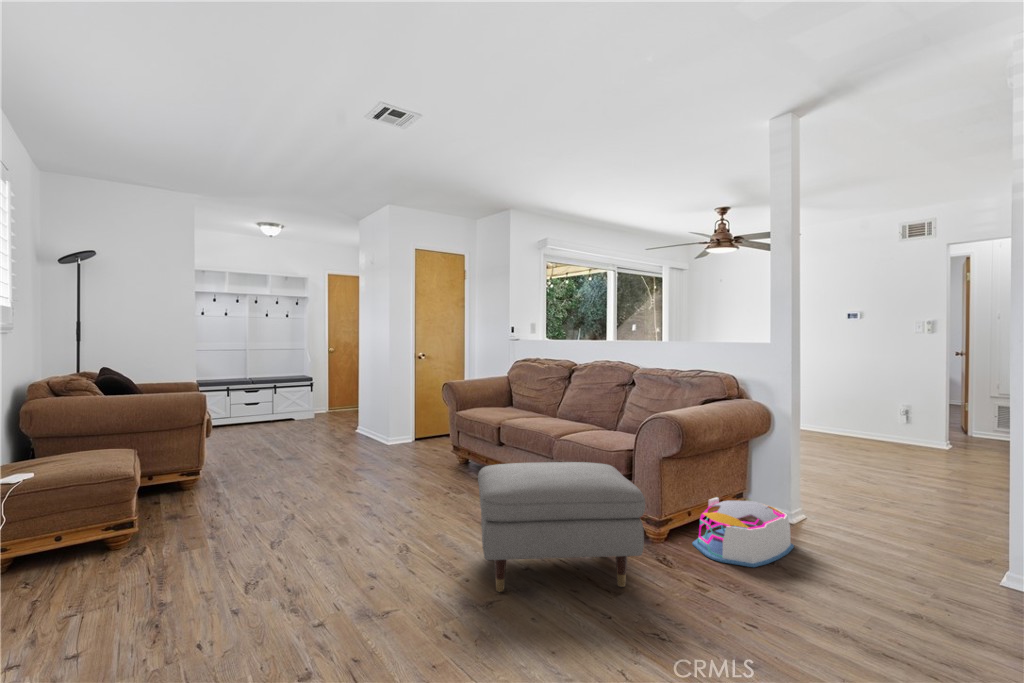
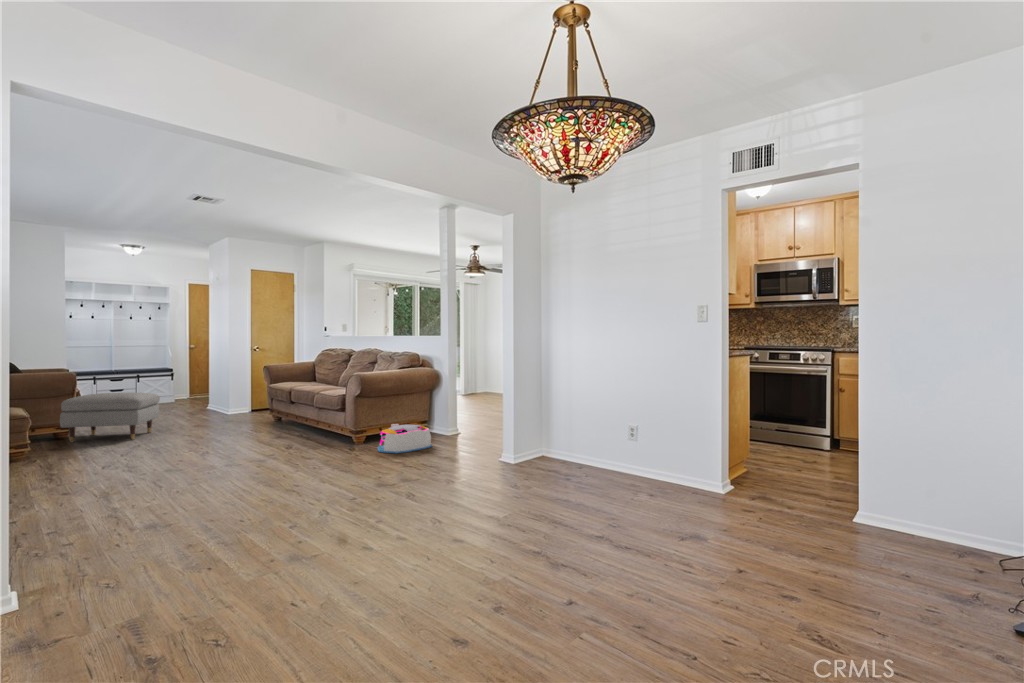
ottoman: present [478,462,645,592] -> present [60,393,160,442]

